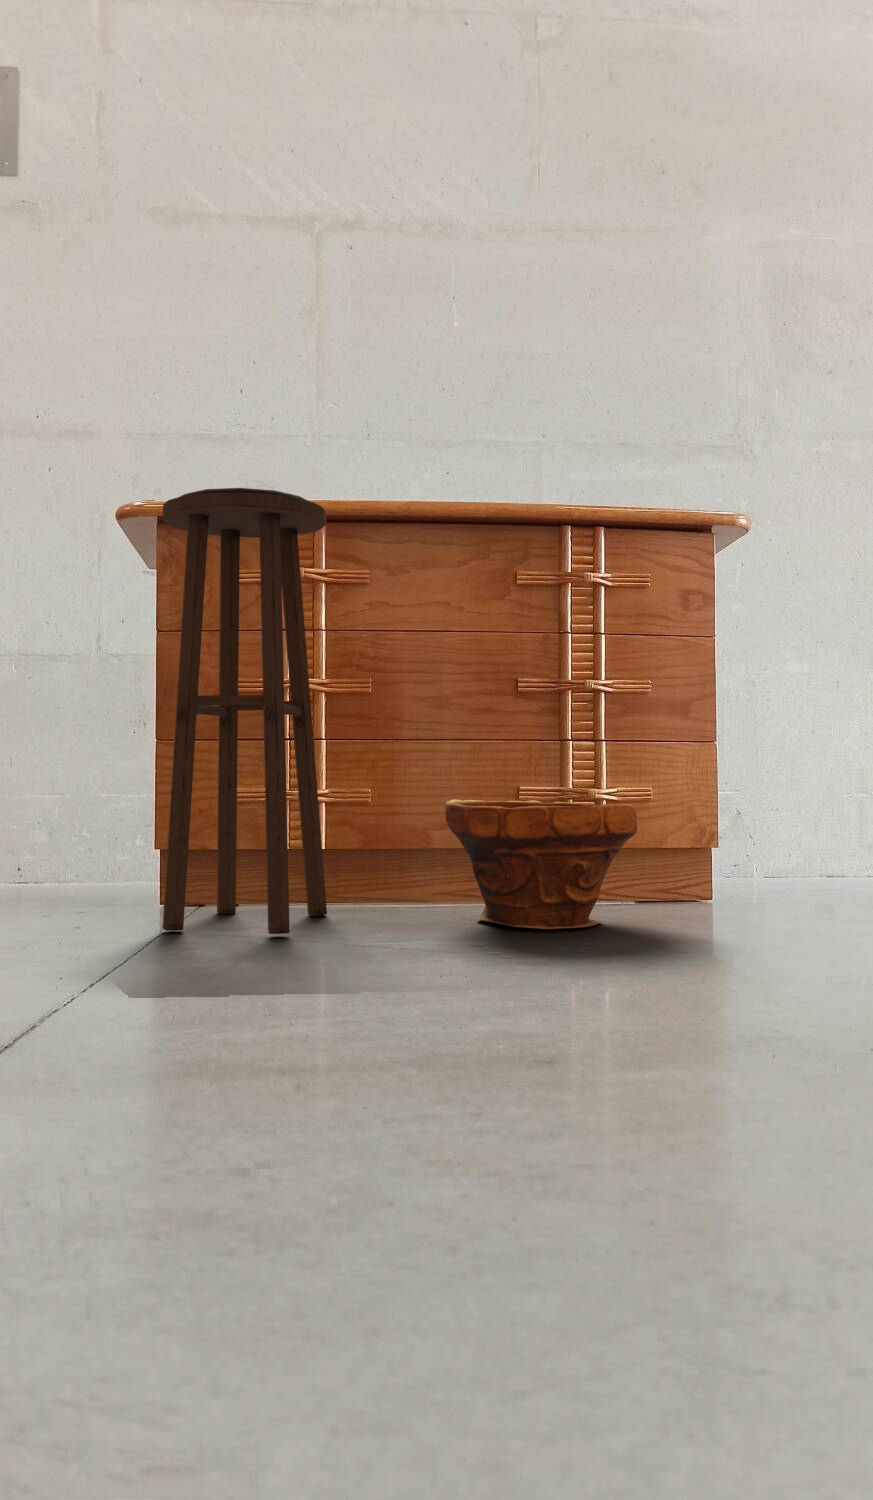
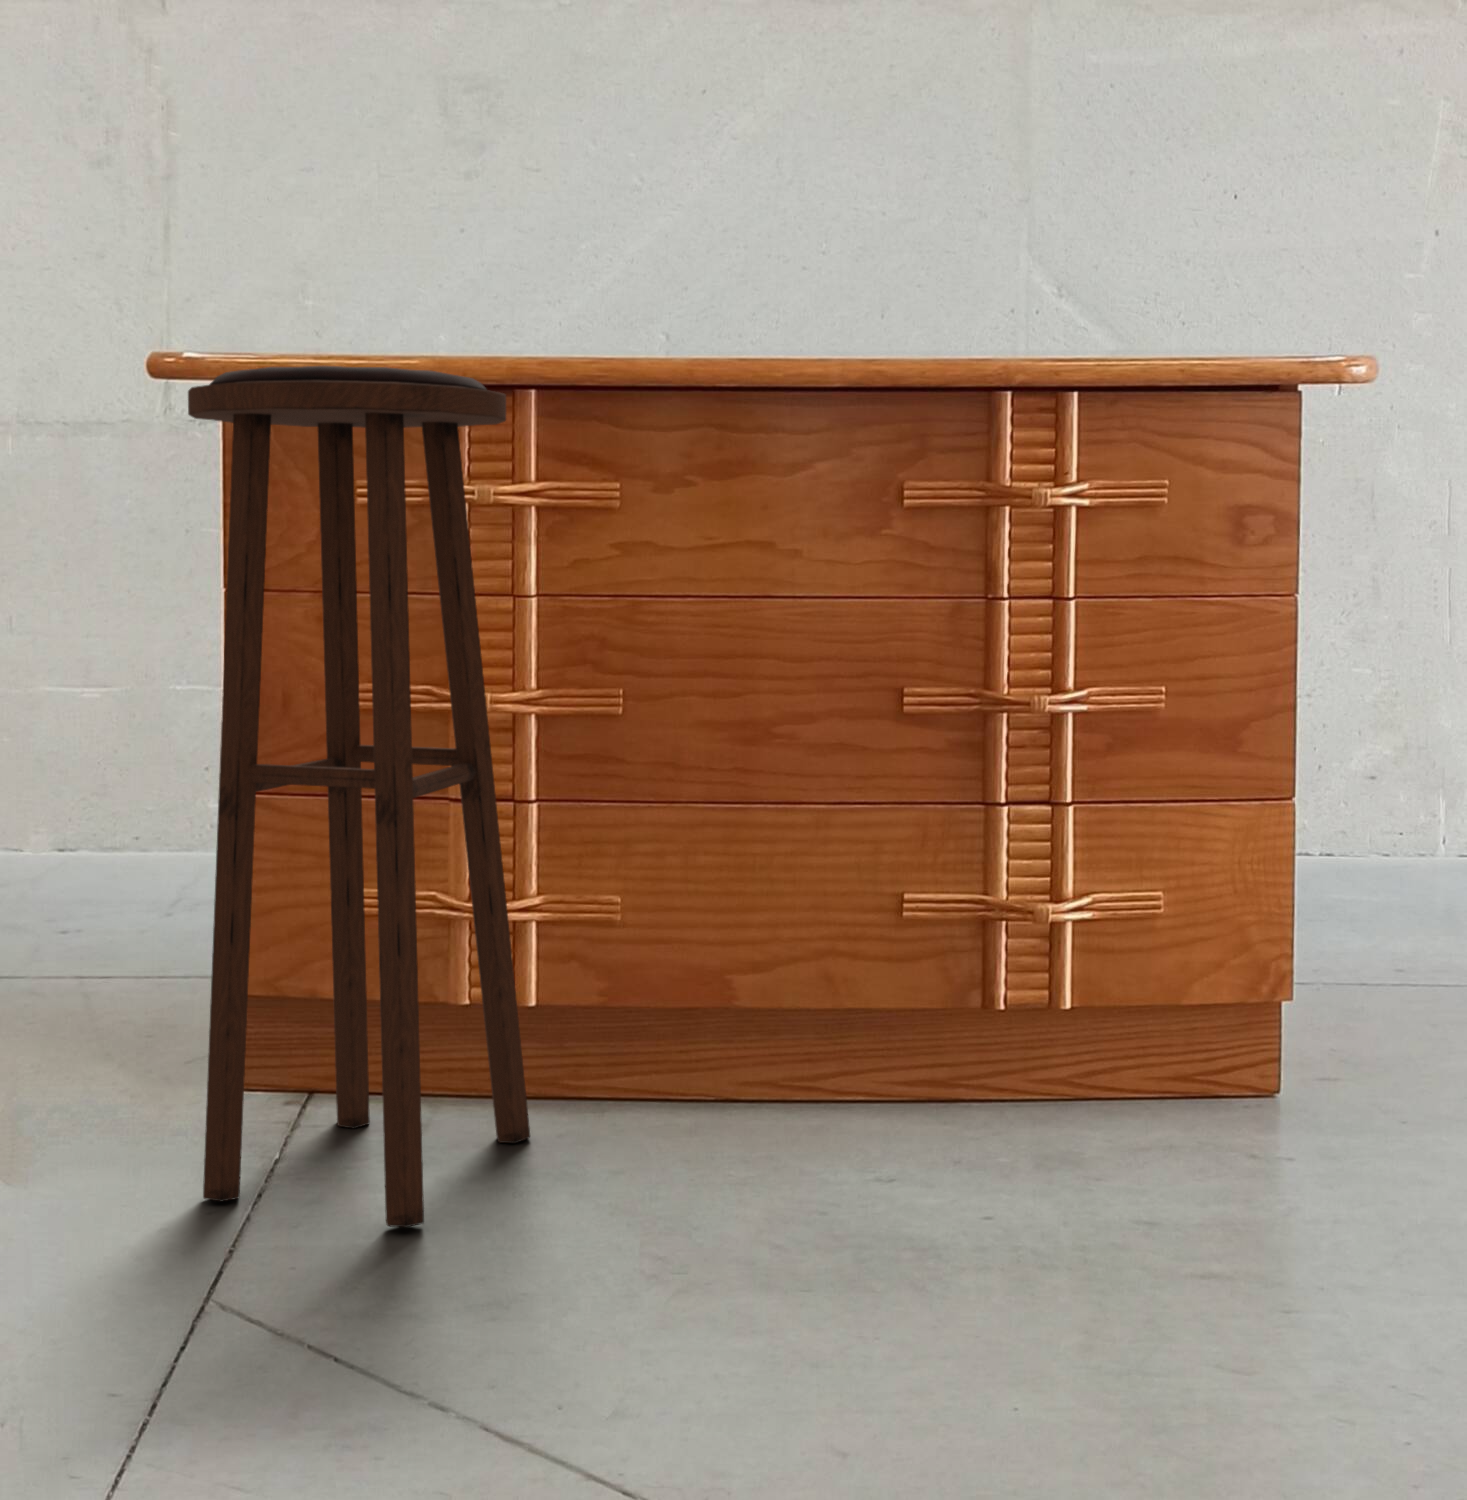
planter: present [445,799,637,929] -> none [737,925,1107,1219]

